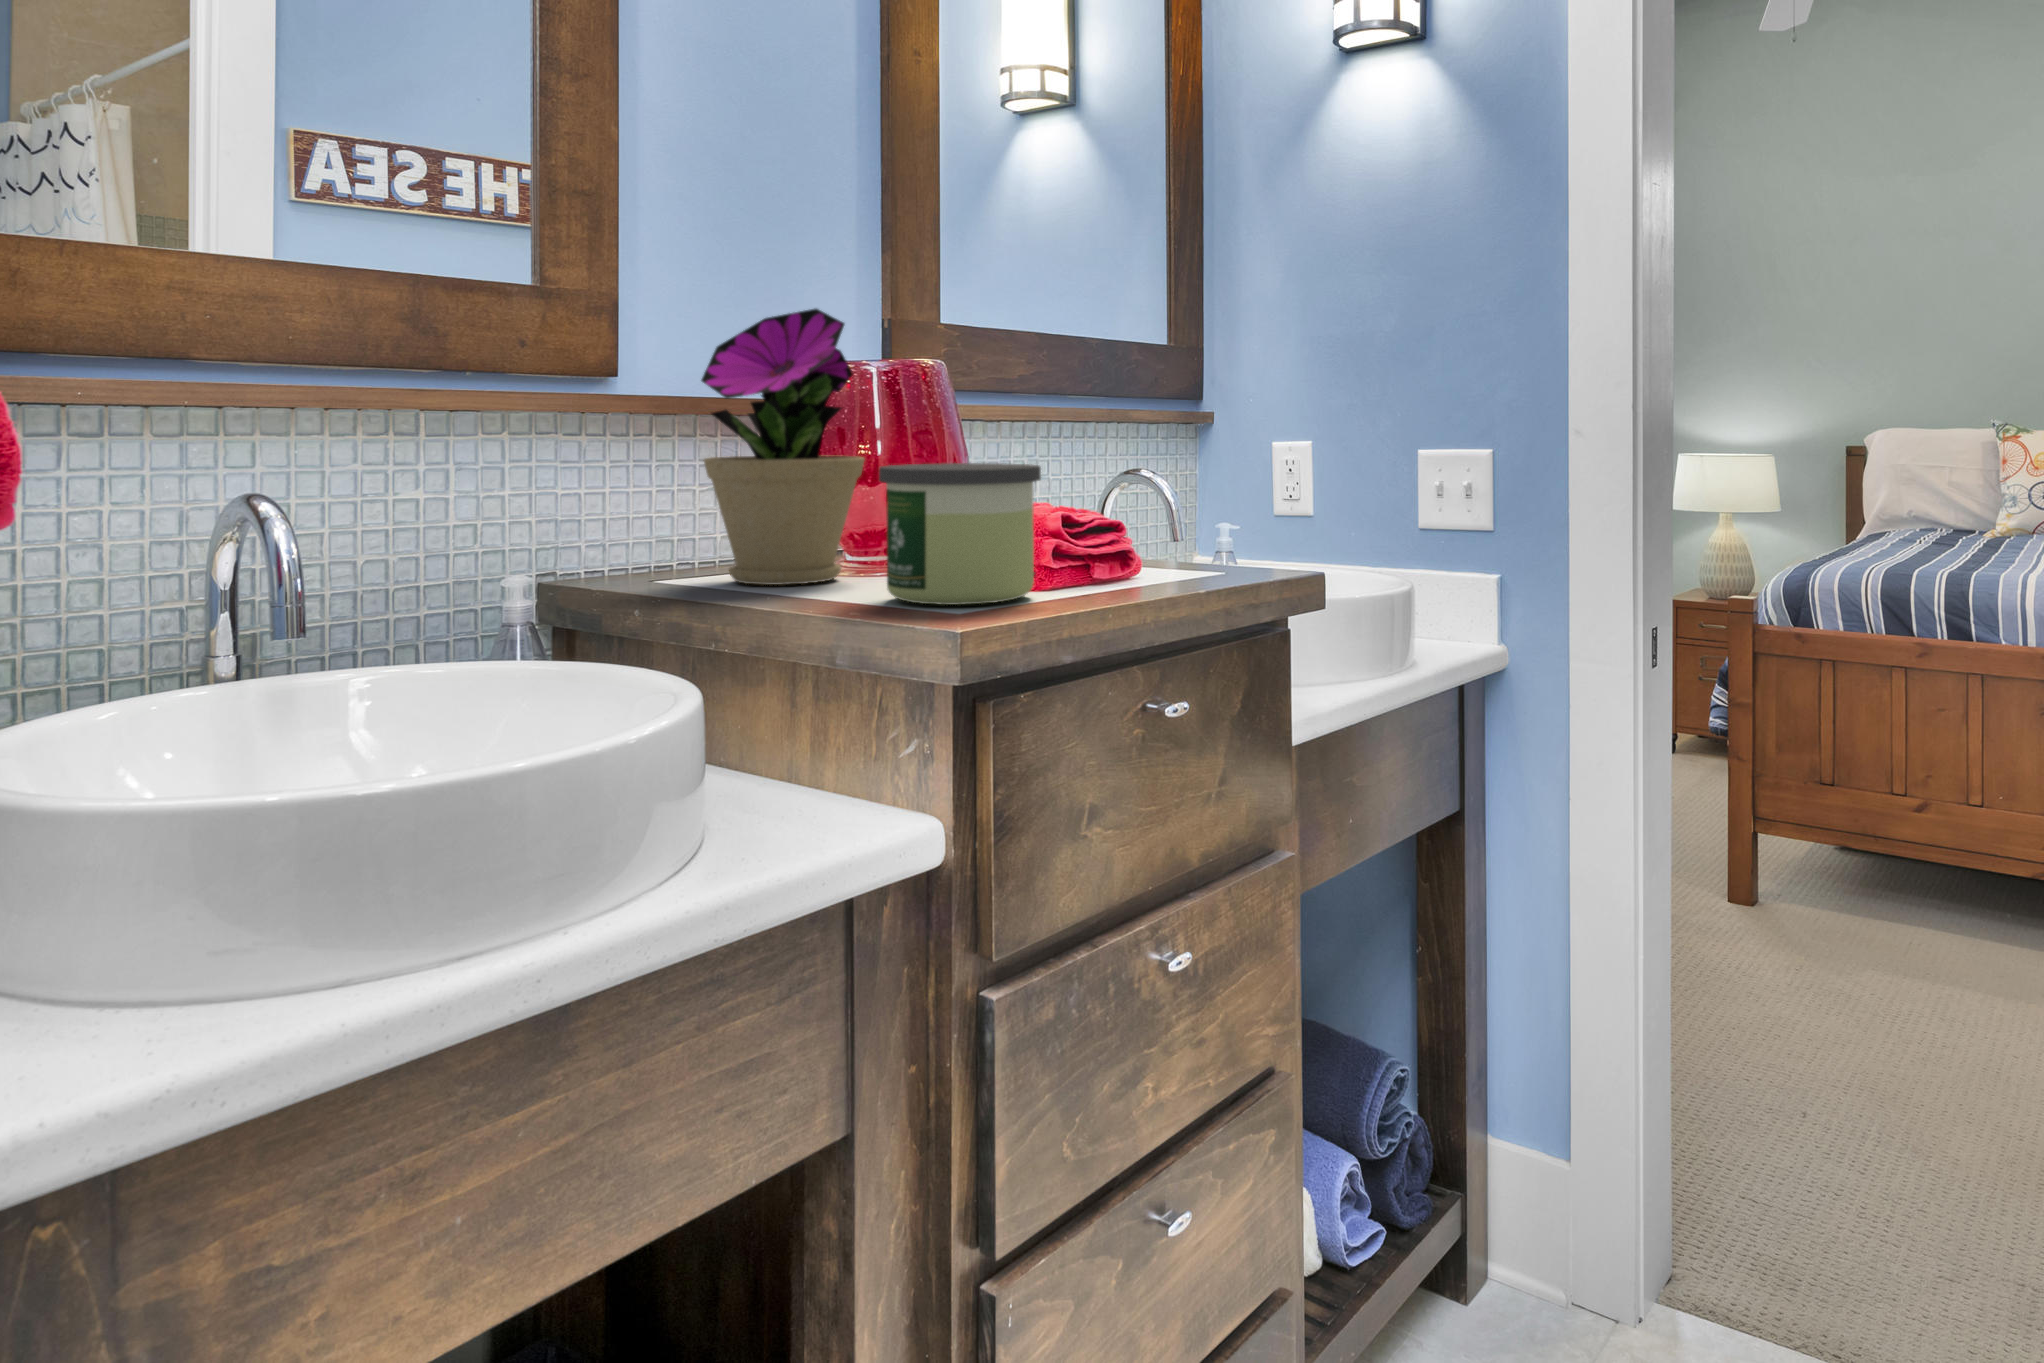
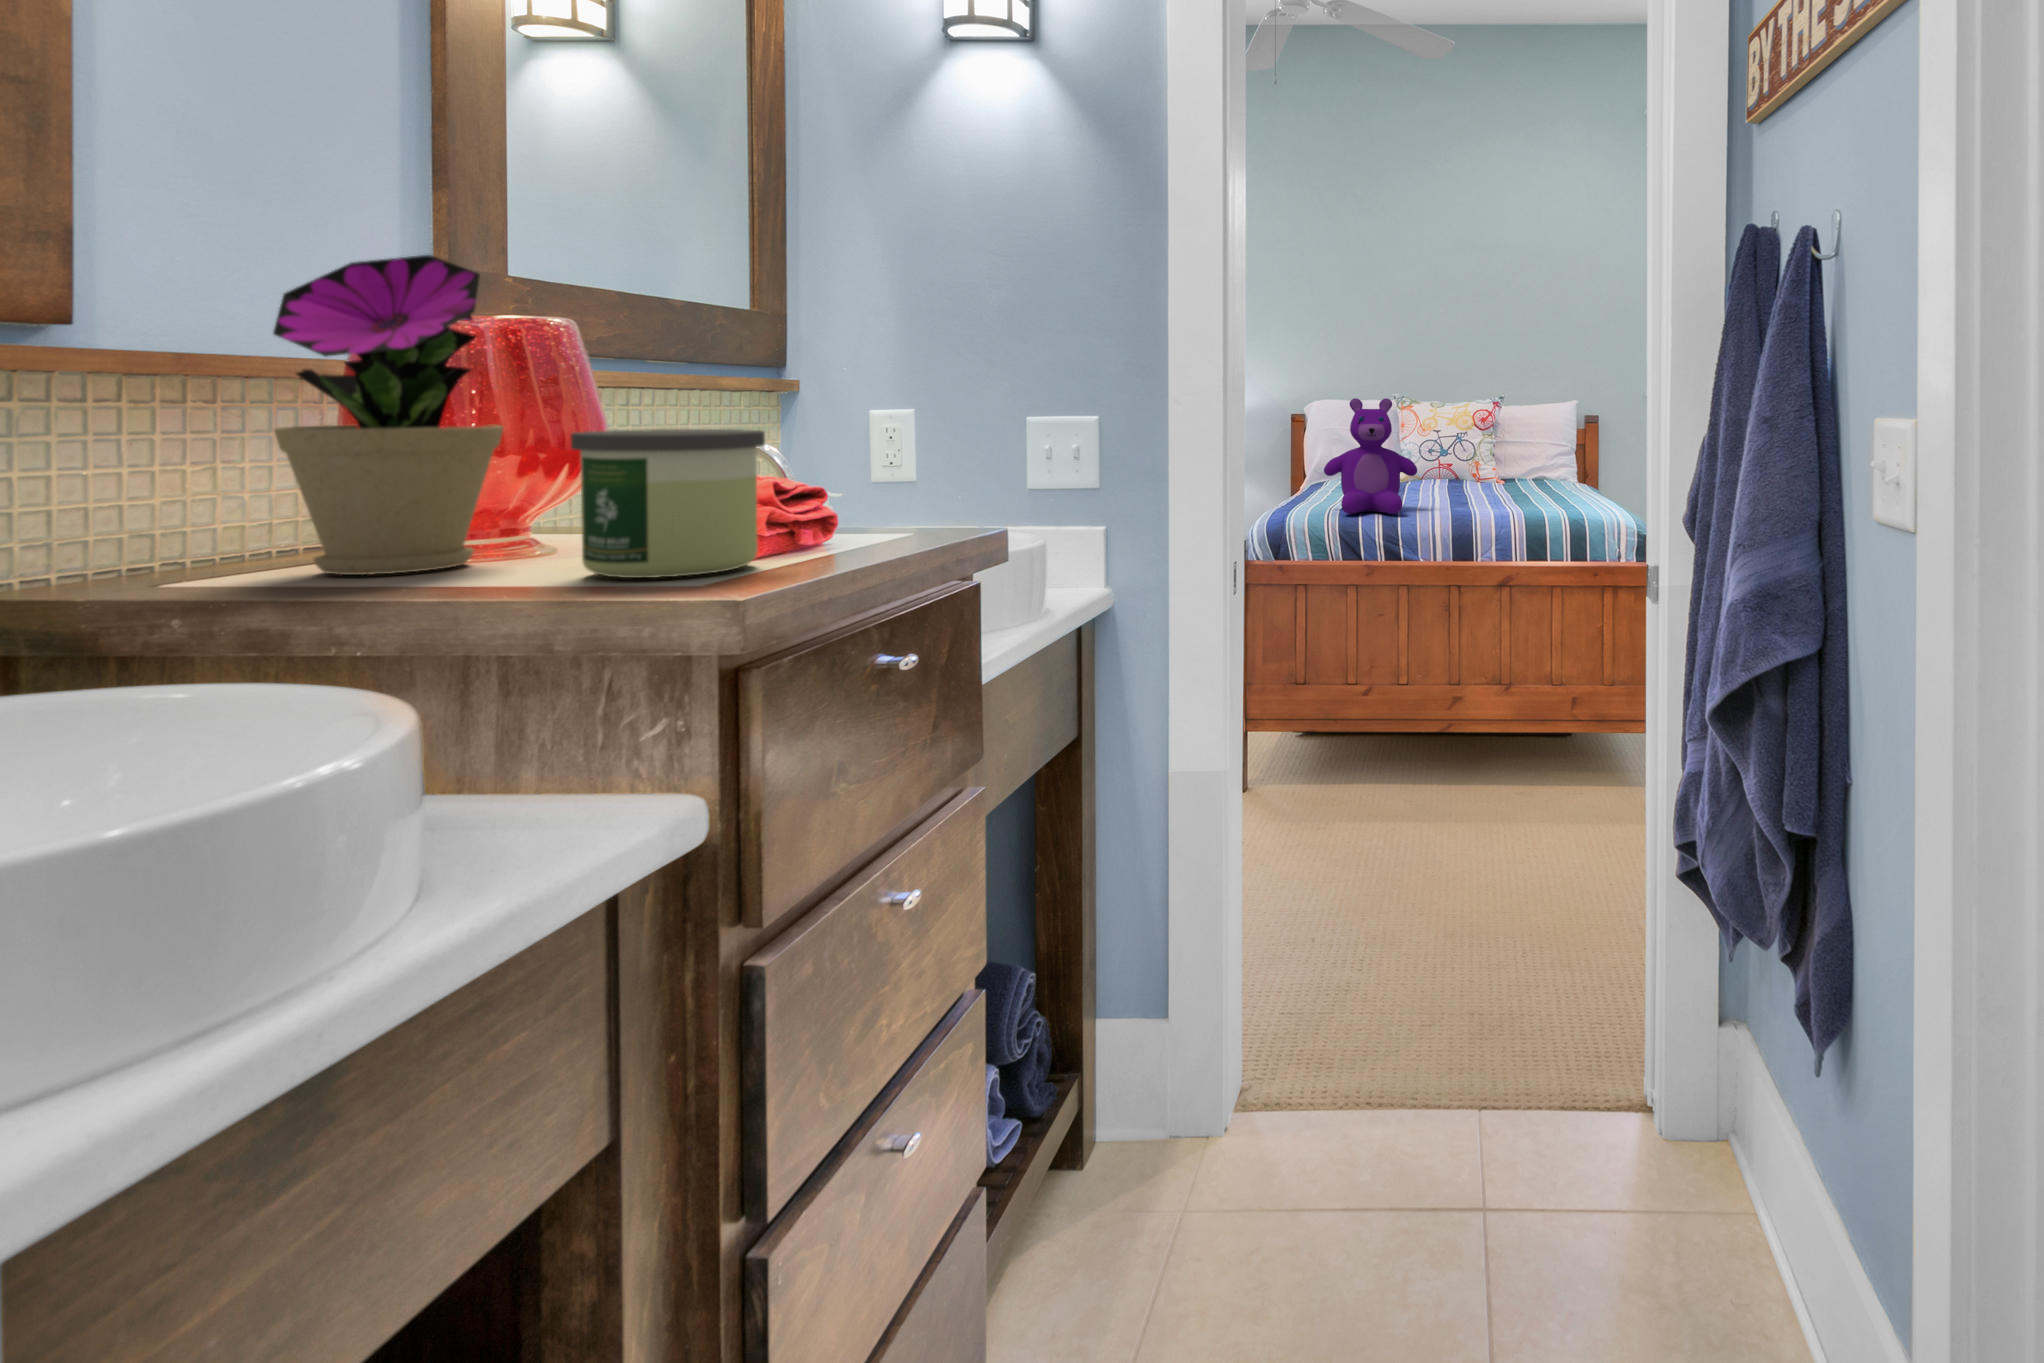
teddy bear: none [1867,428,2005,578] -> present [1324,398,1417,514]

